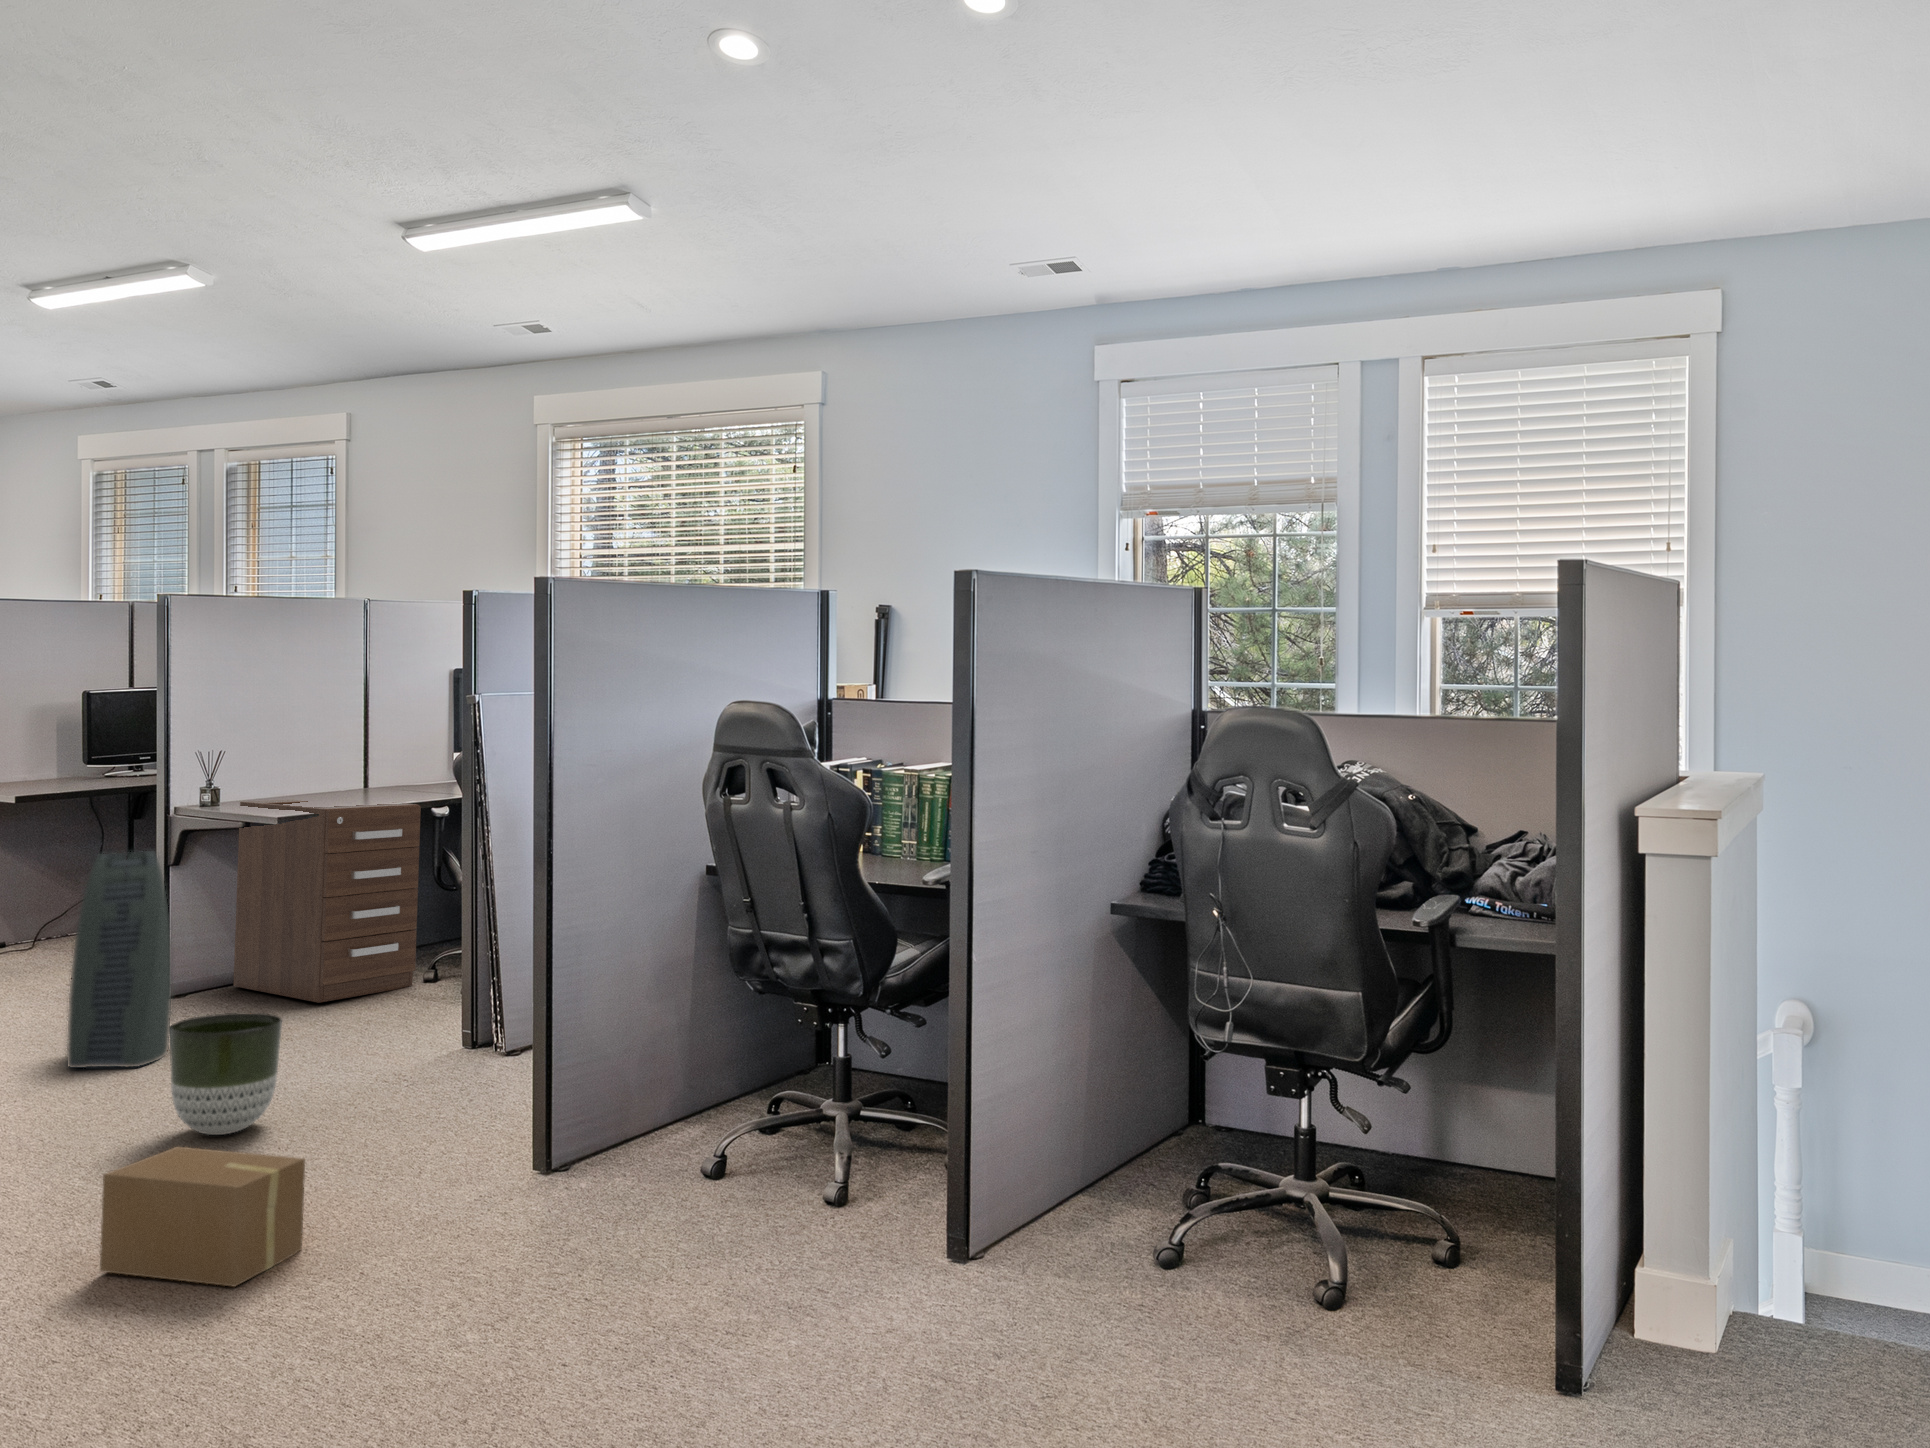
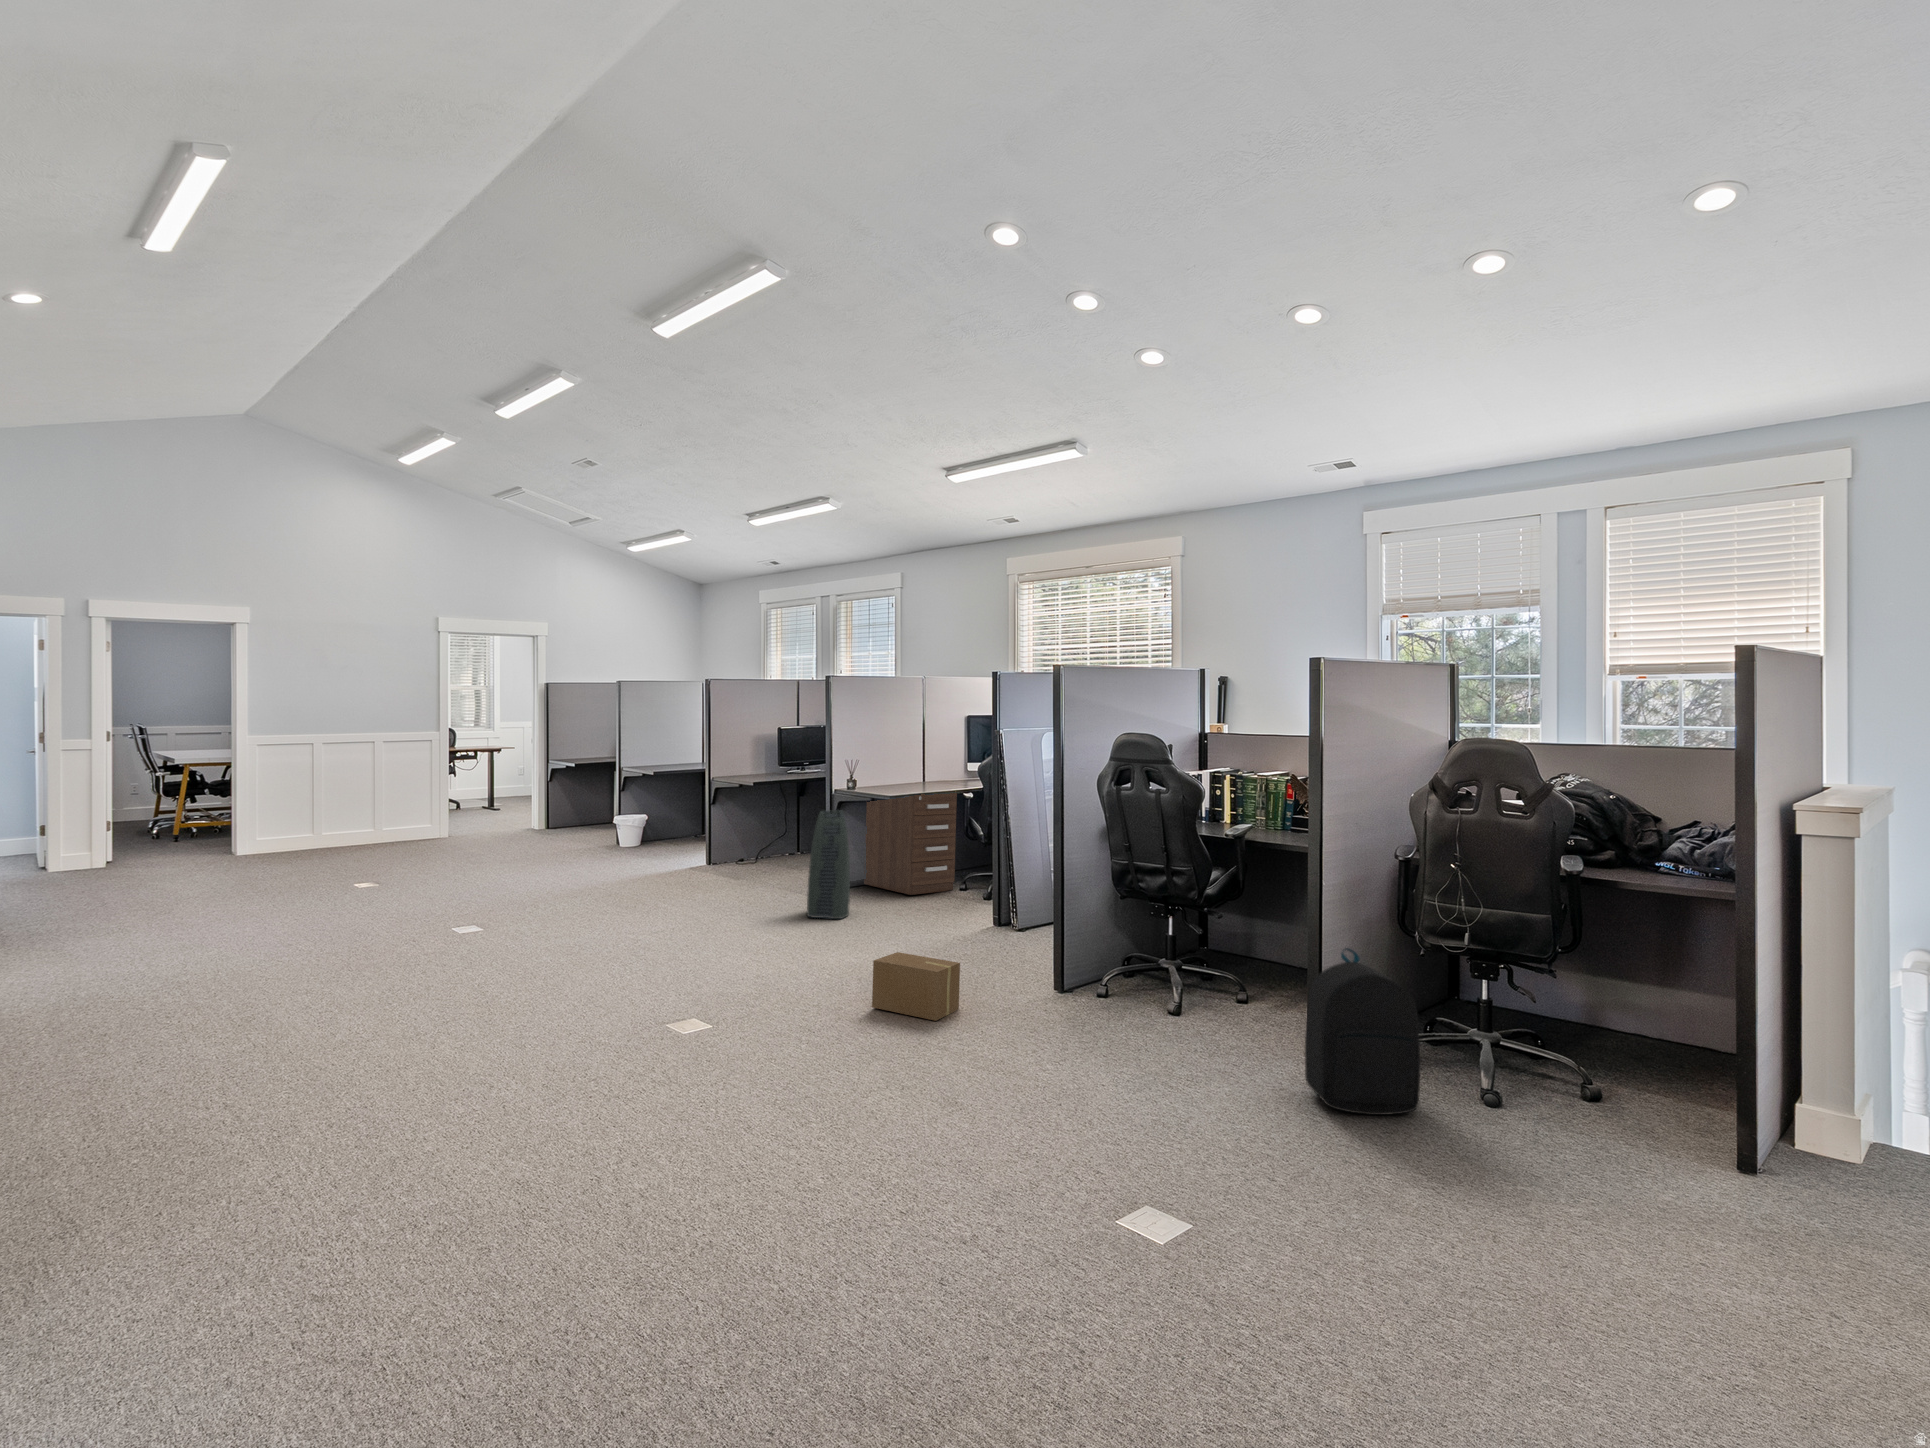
planter: present [170,1013,282,1135] -> none [872,893,921,954]
backpack: none [917,1081,1101,1385] -> present [1305,948,1420,1115]

